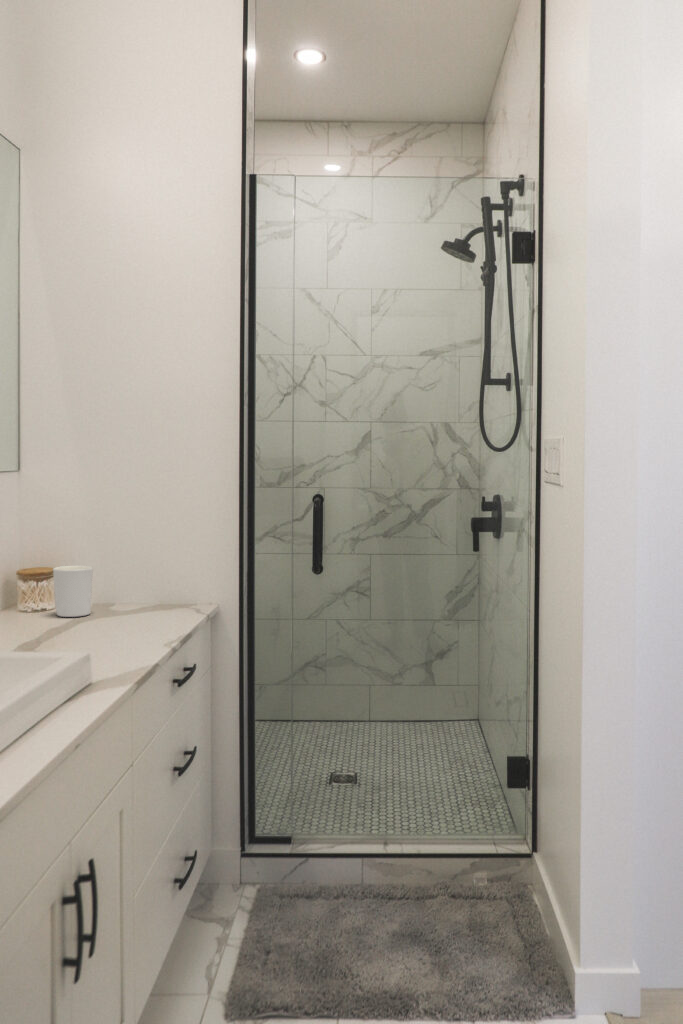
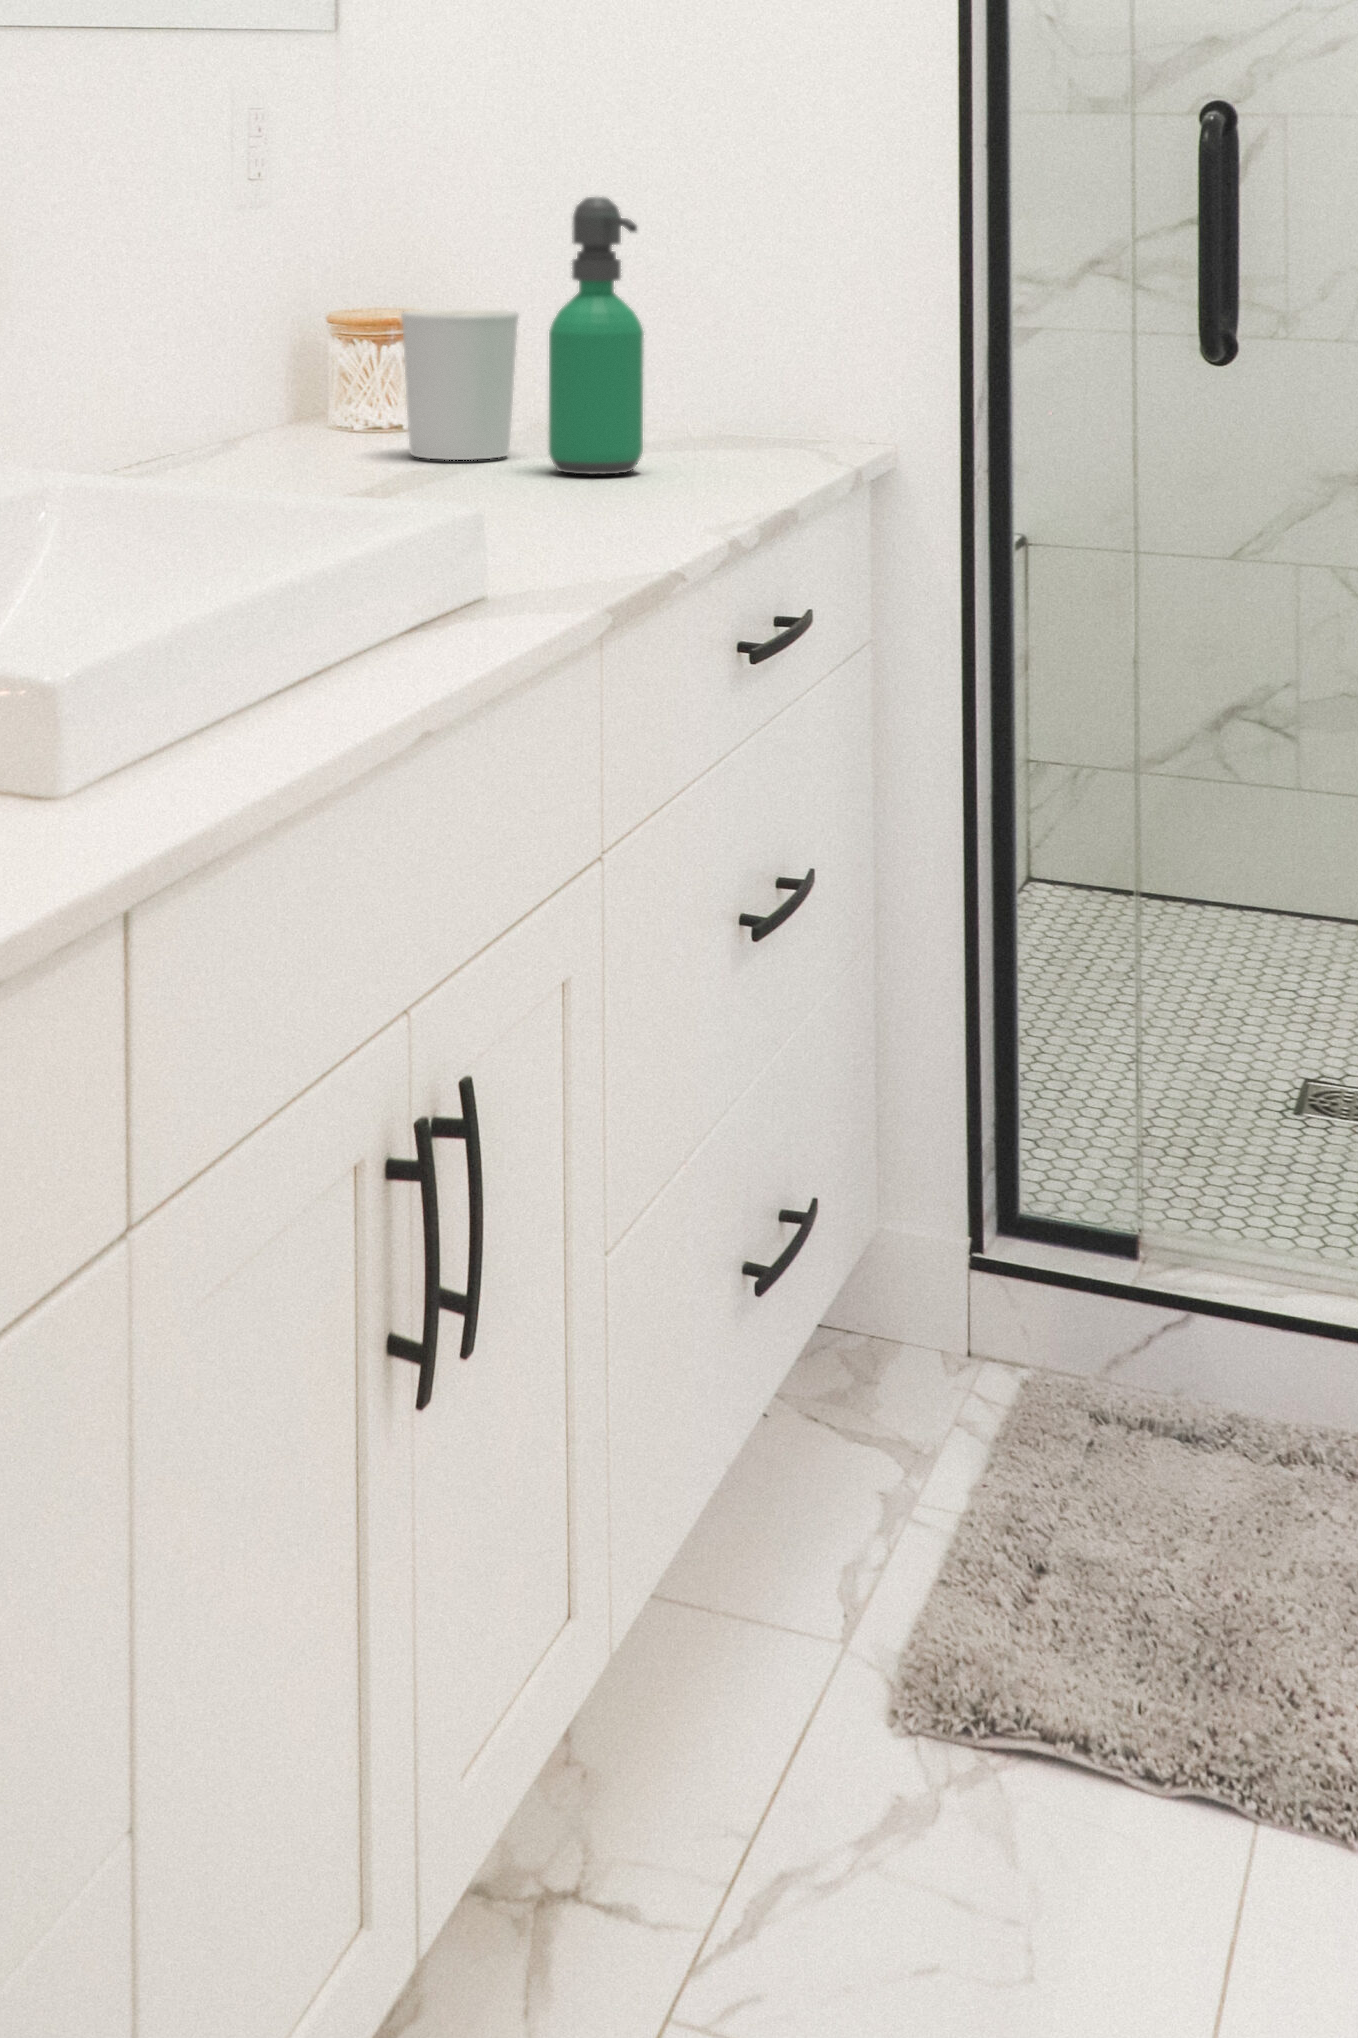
soap dispenser: none [104,532,136,622] -> present [549,197,643,474]

